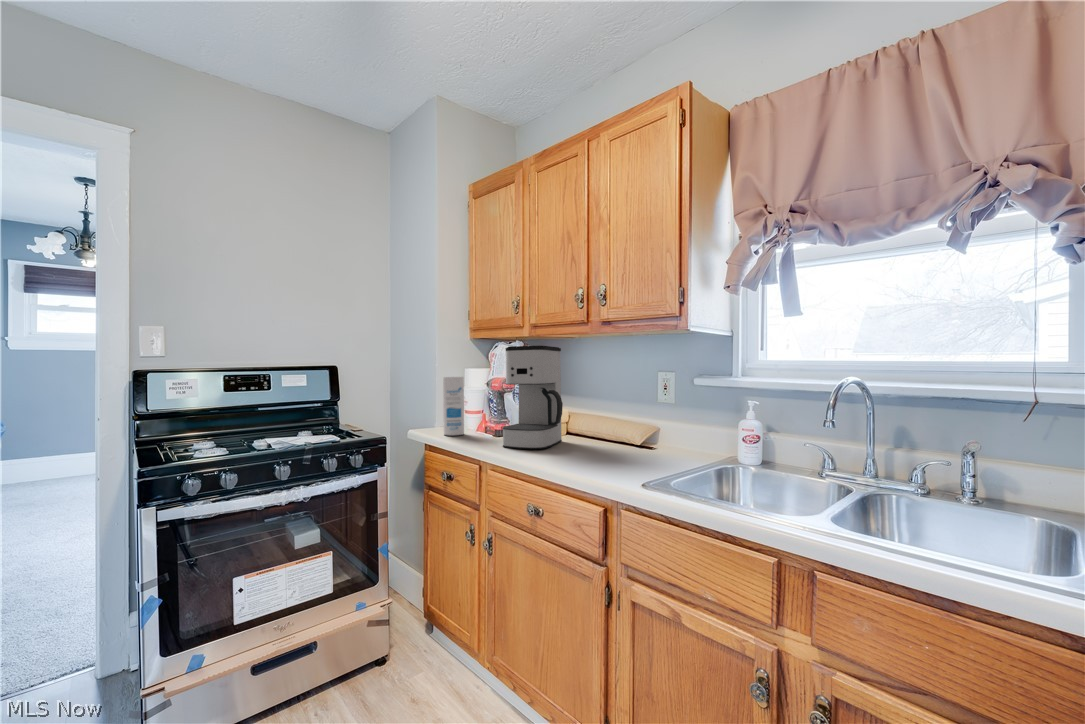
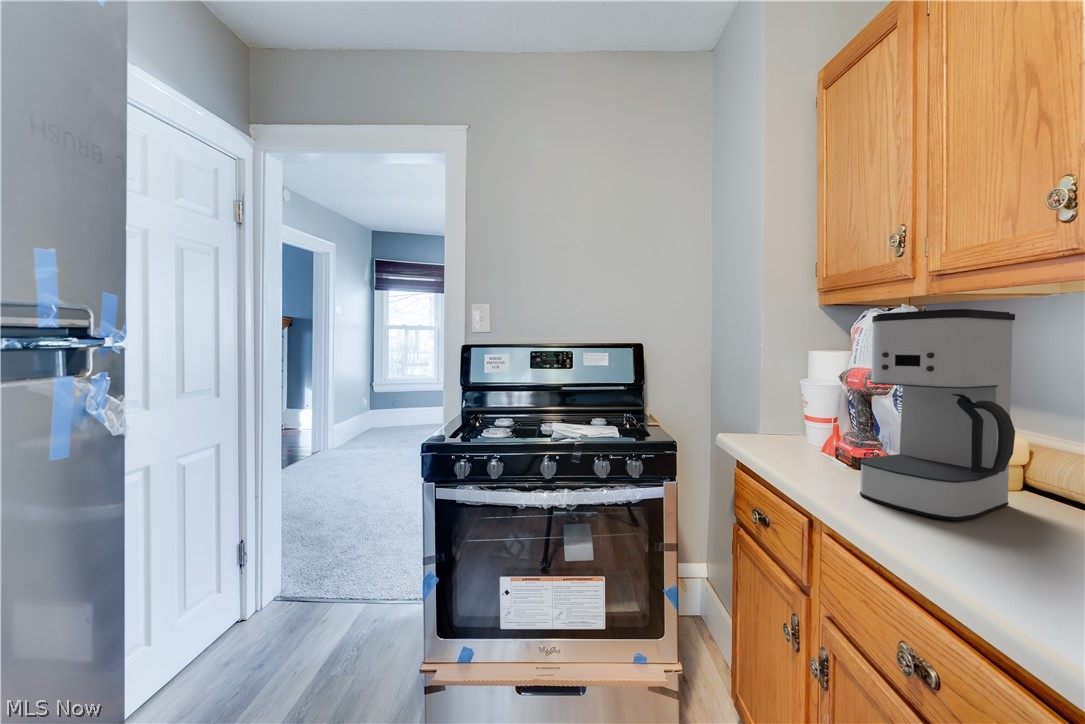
canister: present [443,377,464,435] -> none [761,364,797,454]

